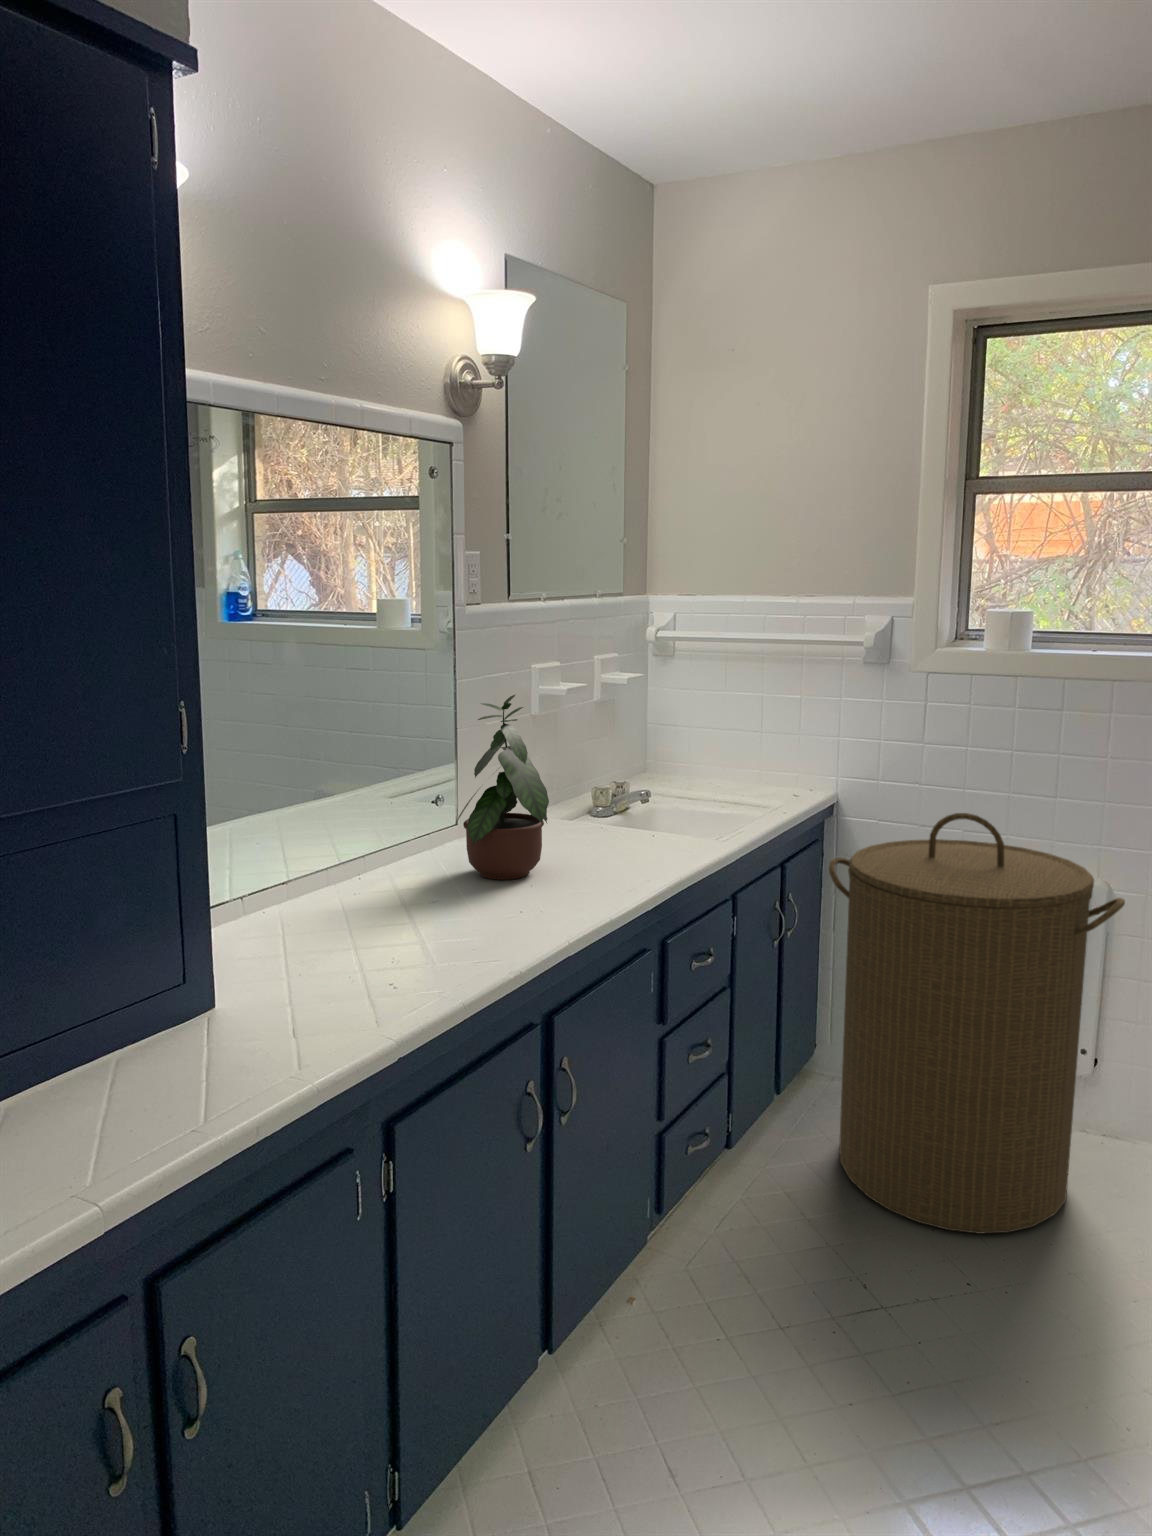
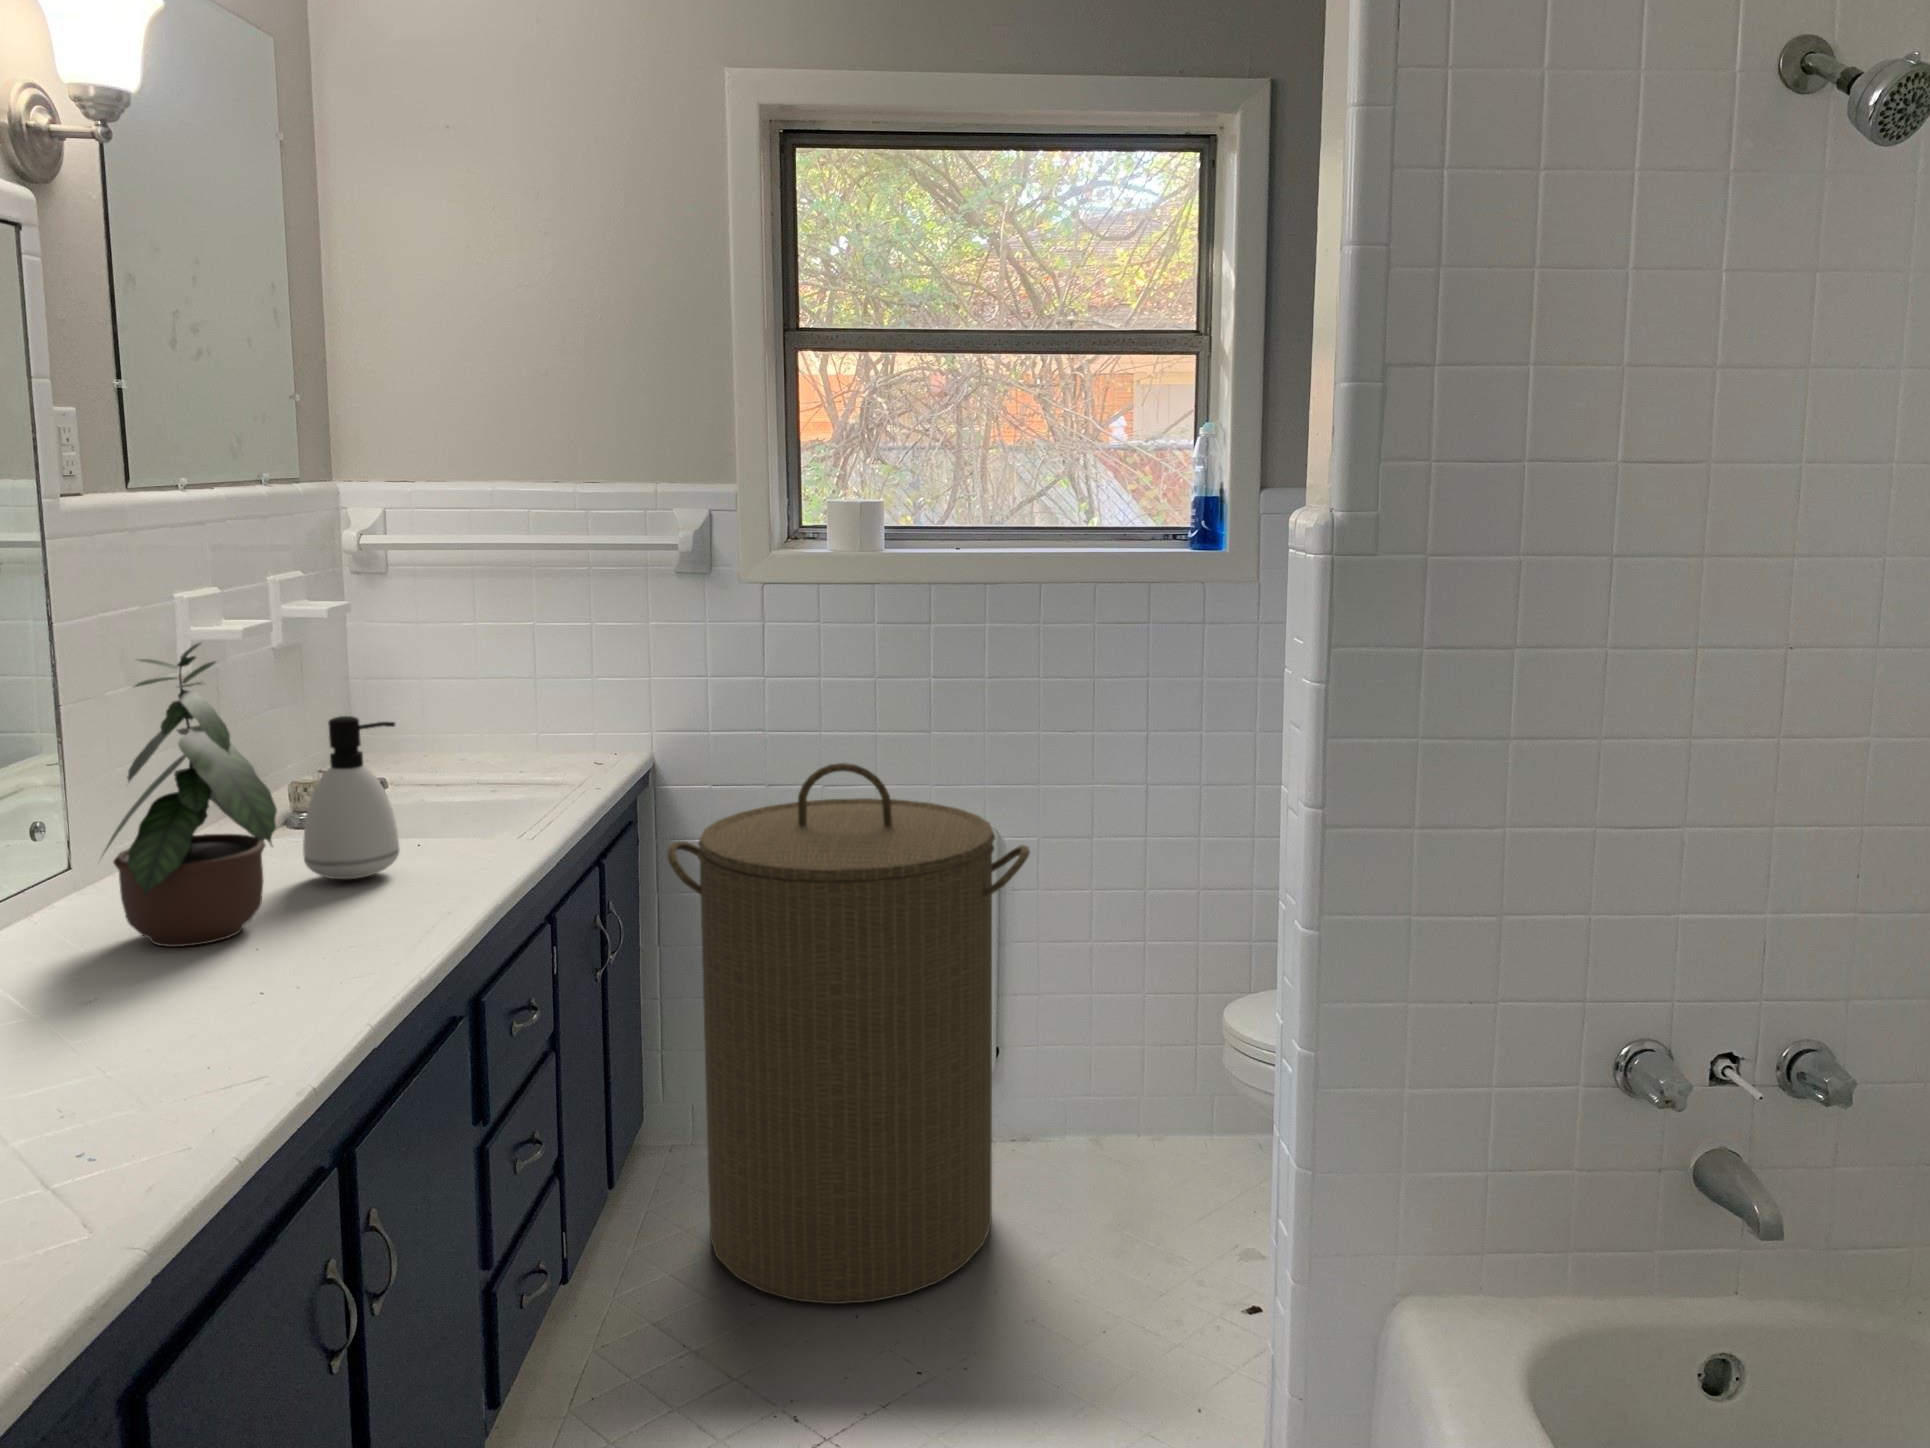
soap dispenser: none [576,747,634,852] -> present [303,716,399,879]

